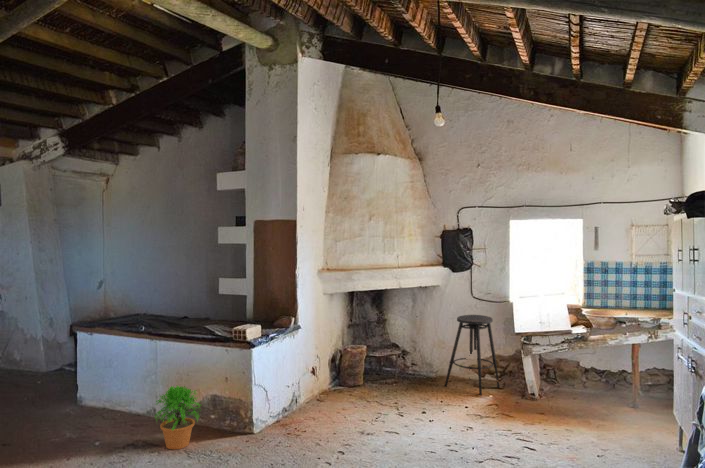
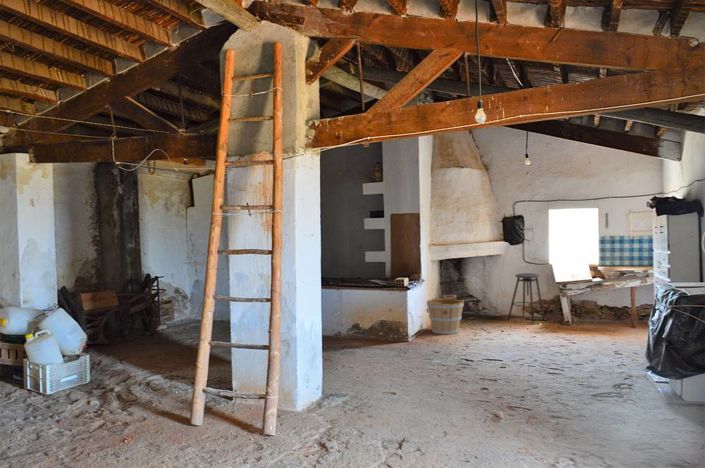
wooden bucket: none [300,357,361,423] -> present [427,298,464,335]
potted plant: present [155,386,201,449] -> none [358,309,384,344]

